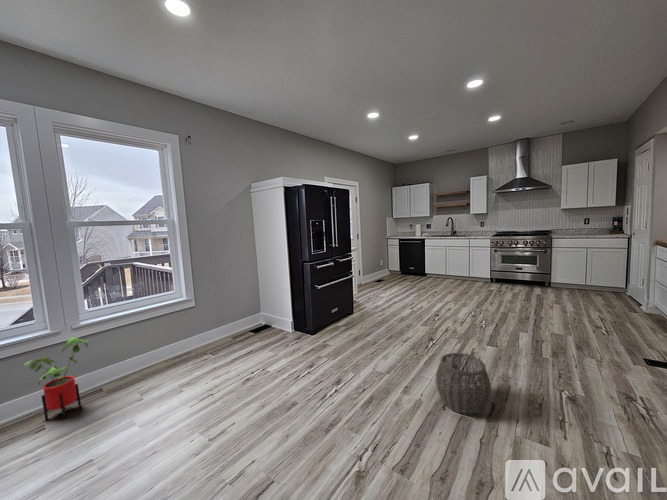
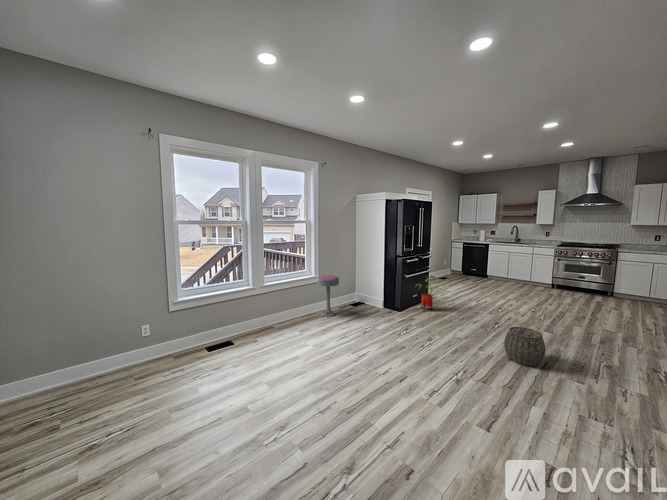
bar stool: none [185,296,220,358] -> present [318,275,339,317]
house plant: present [25,337,88,420] -> present [415,276,438,310]

